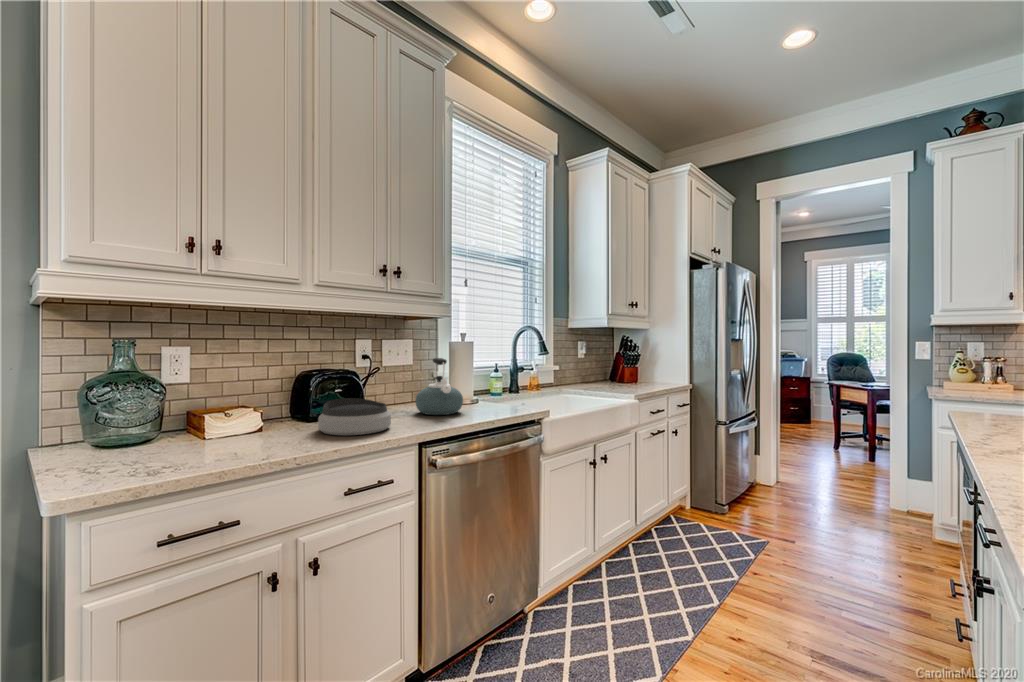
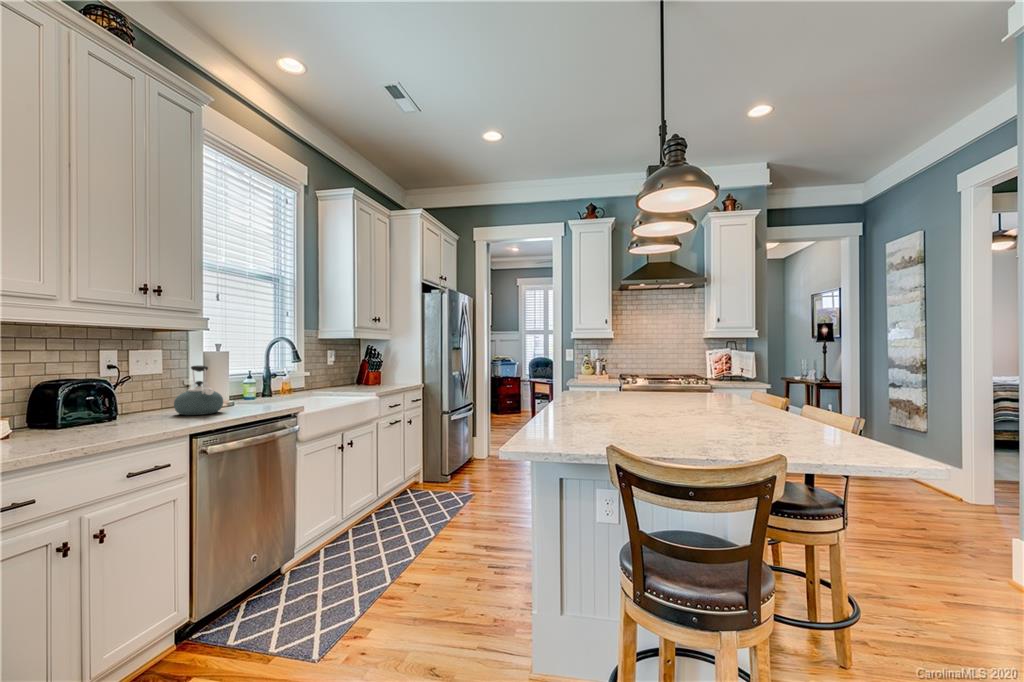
bowl: present [318,398,391,435] -> none [81,402,159,433]

